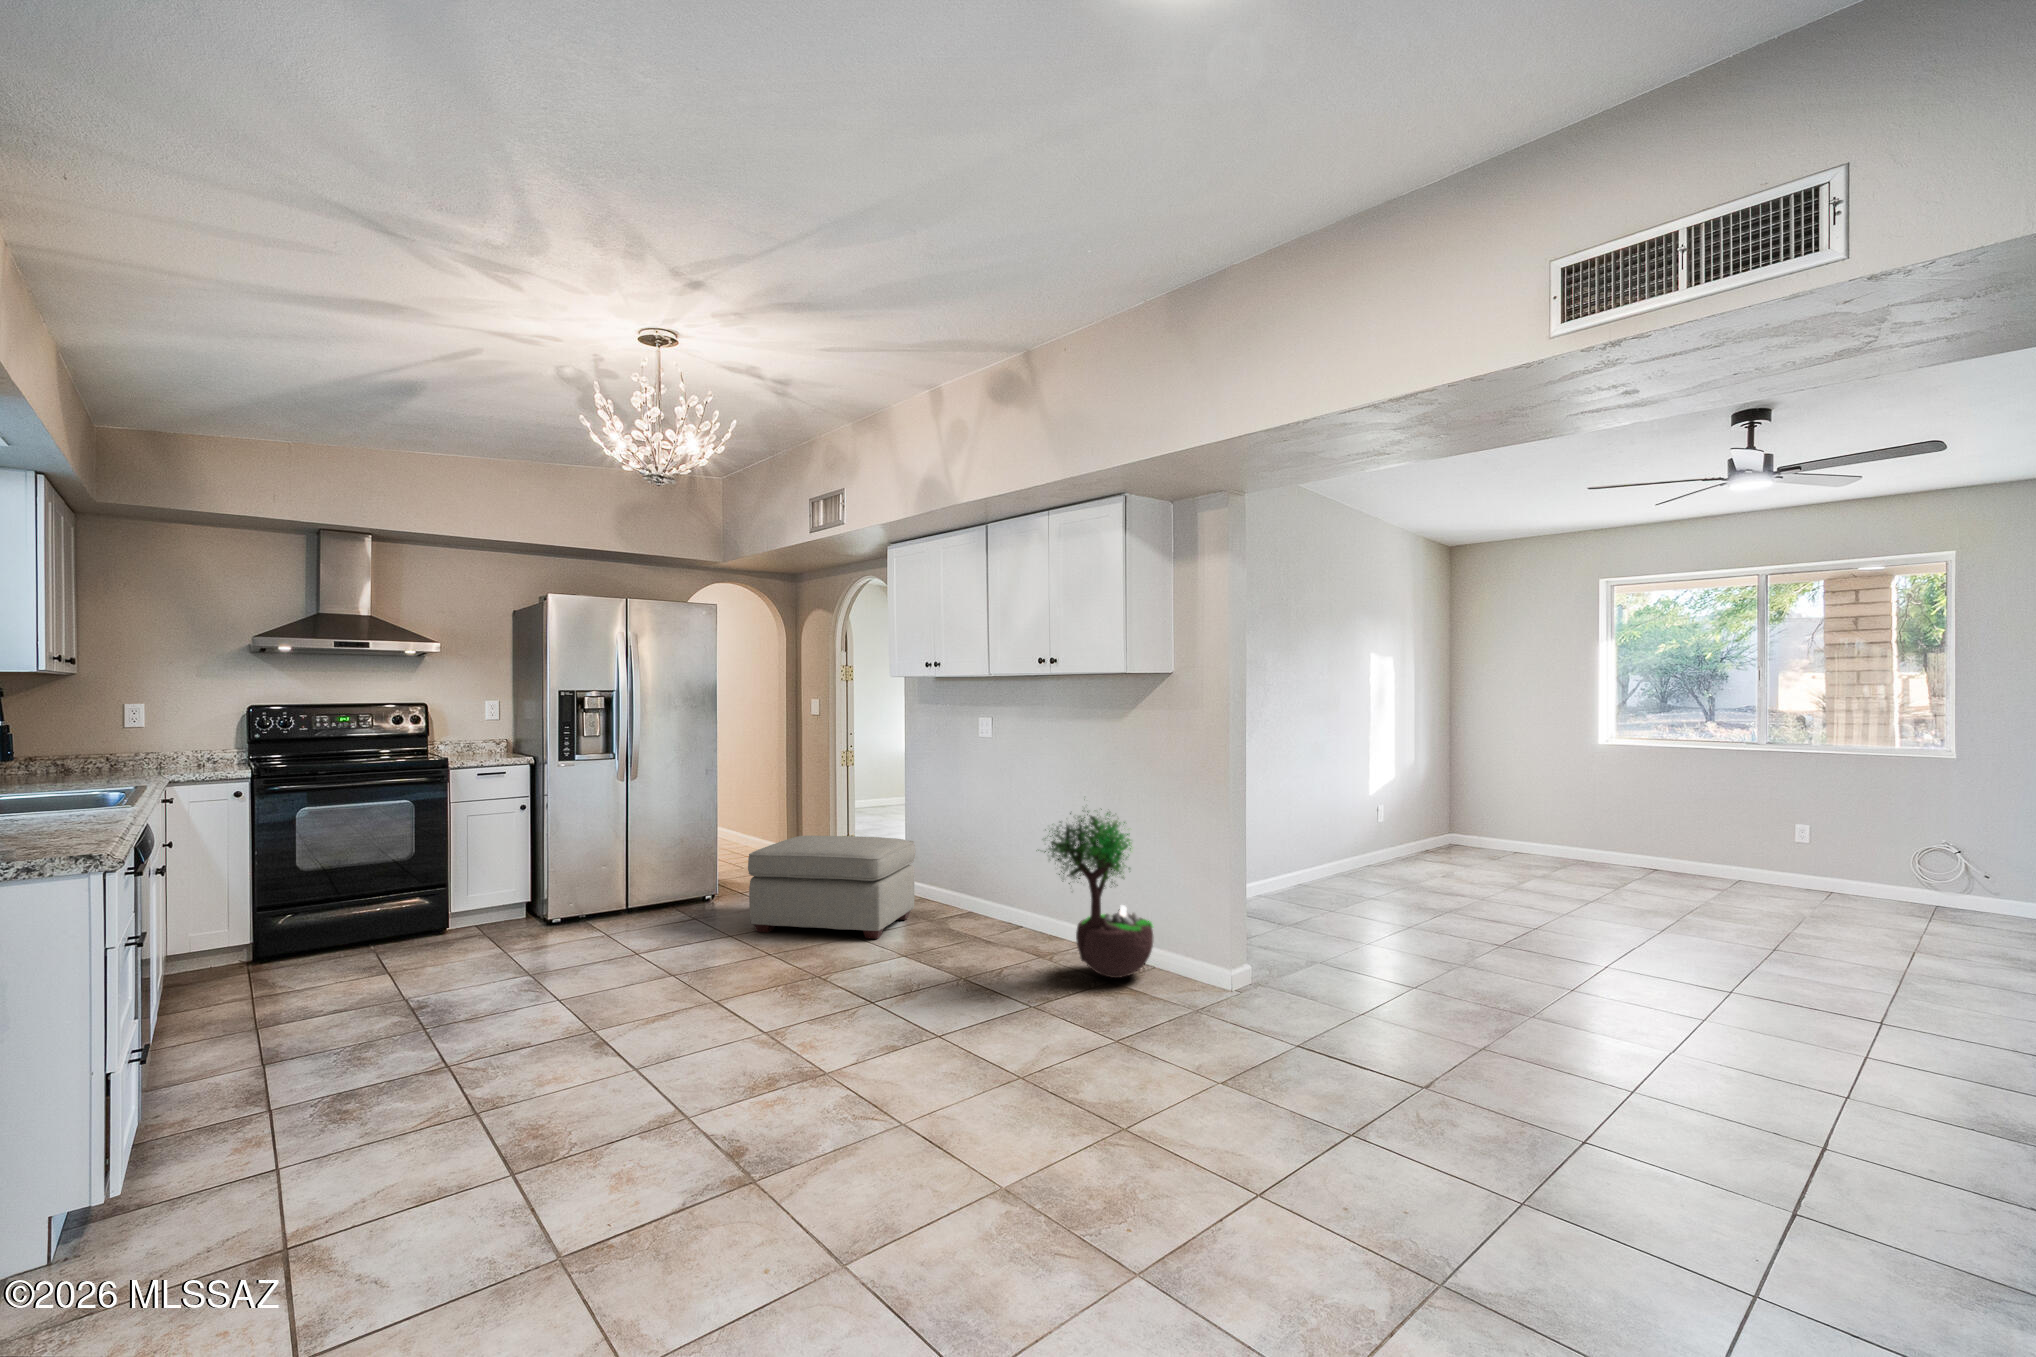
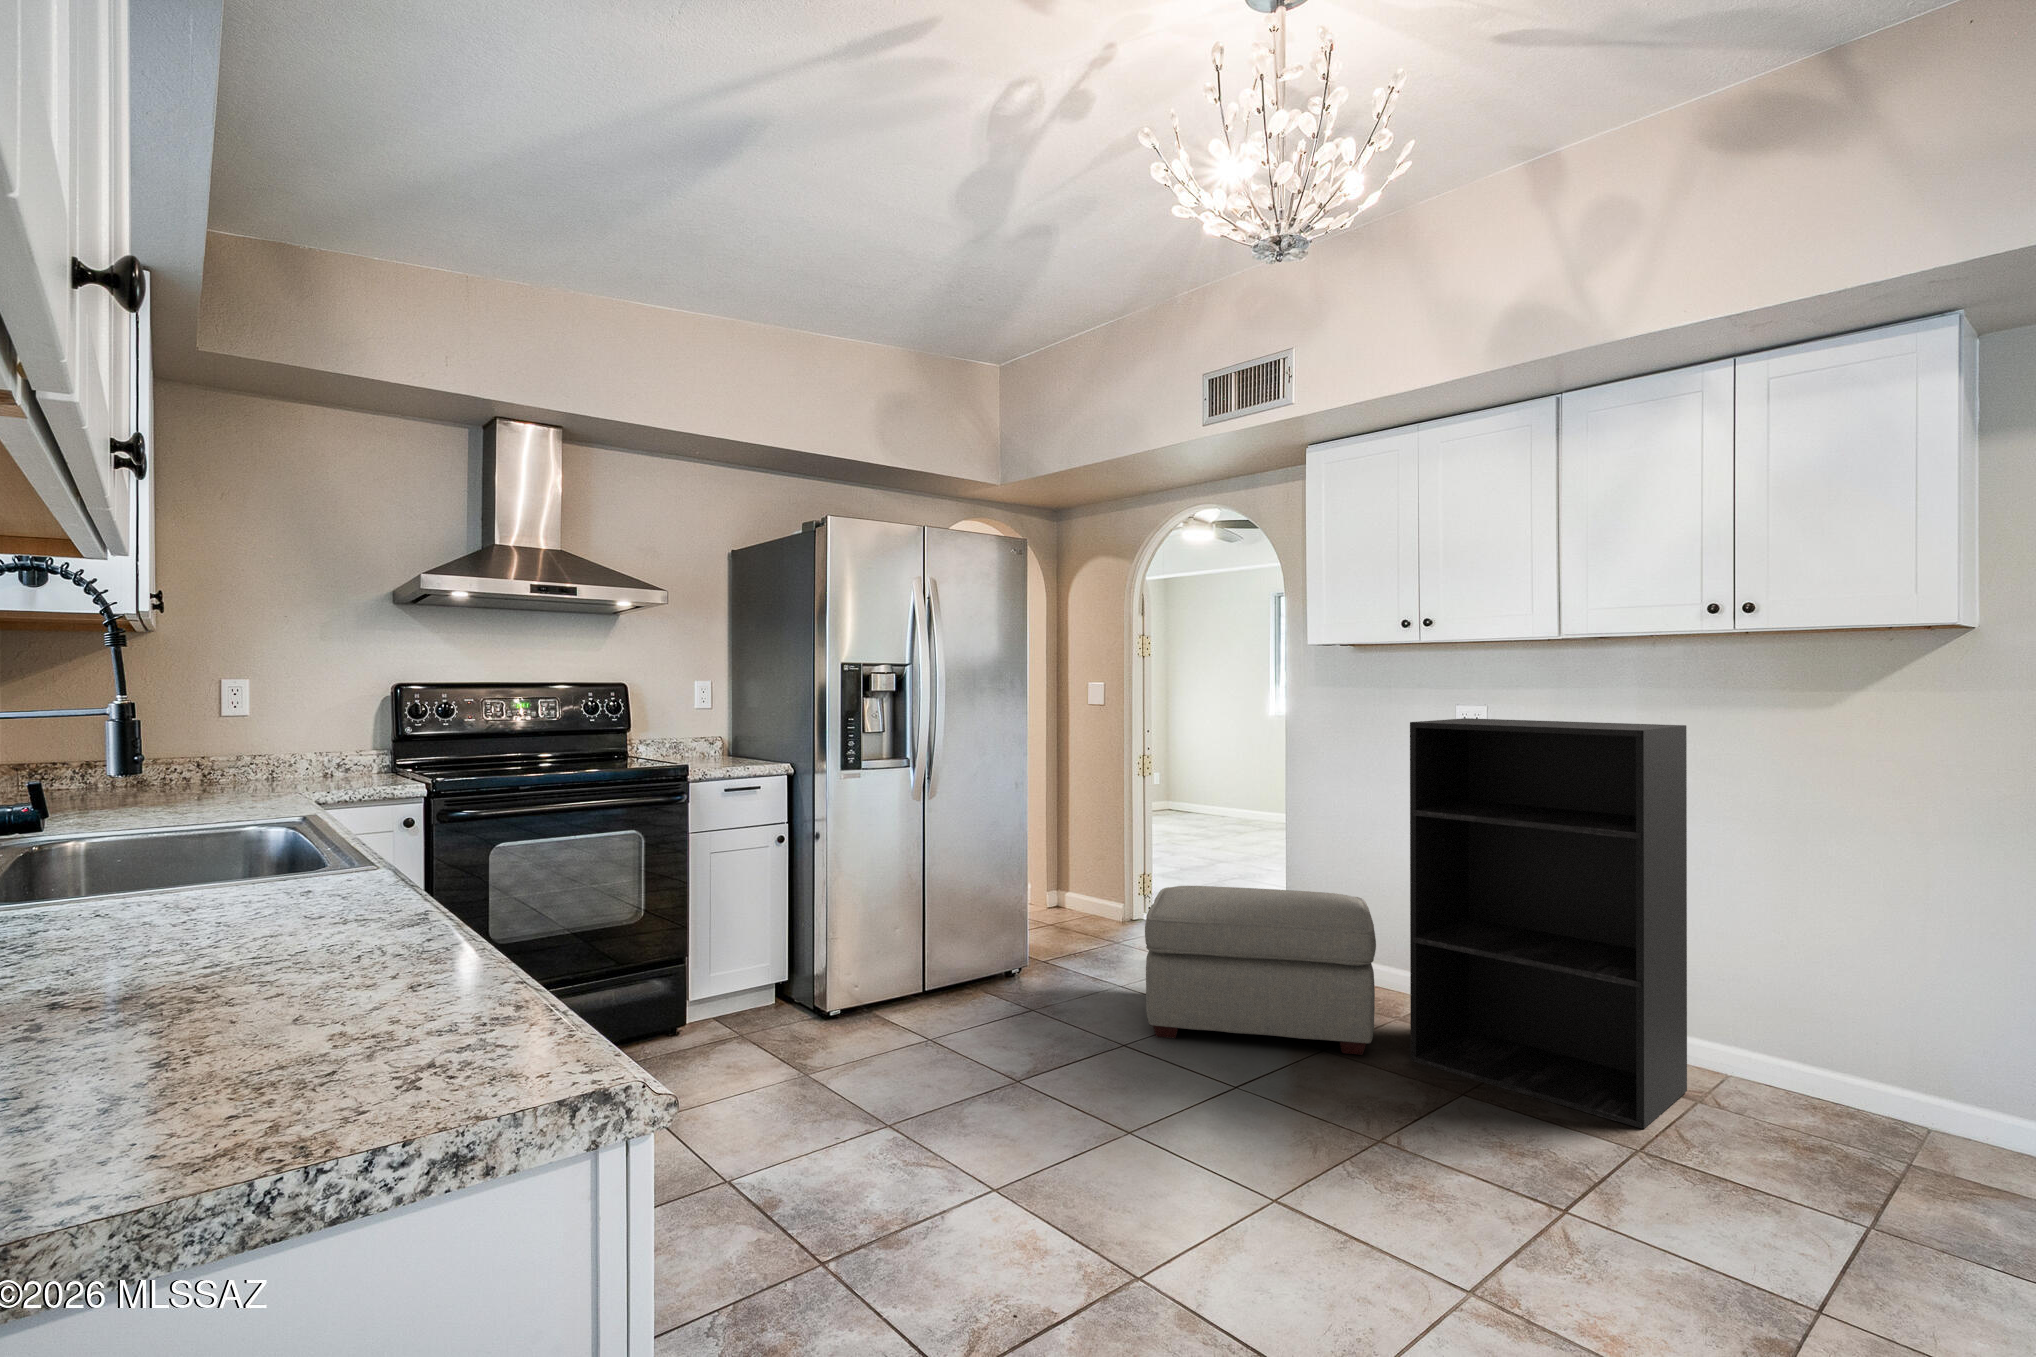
bookshelf: none [903,721,1054,971] -> present [1410,718,1687,1128]
potted tree: present [1038,809,1153,978] -> none [1744,847,1971,1152]

